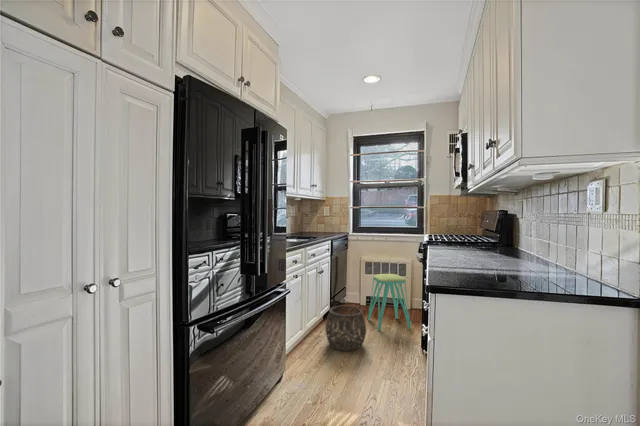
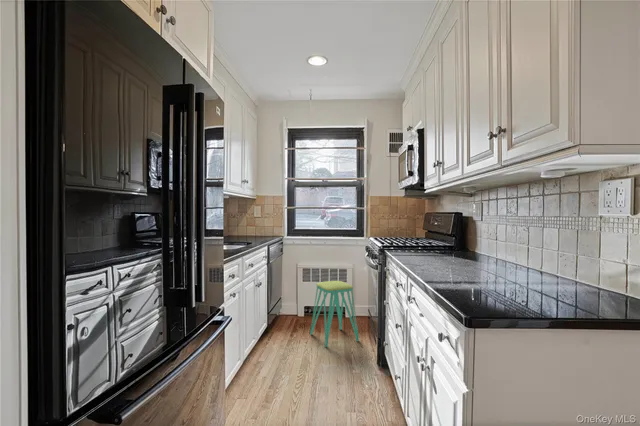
woven basket: present [325,306,366,351] -> none [267,323,317,382]

